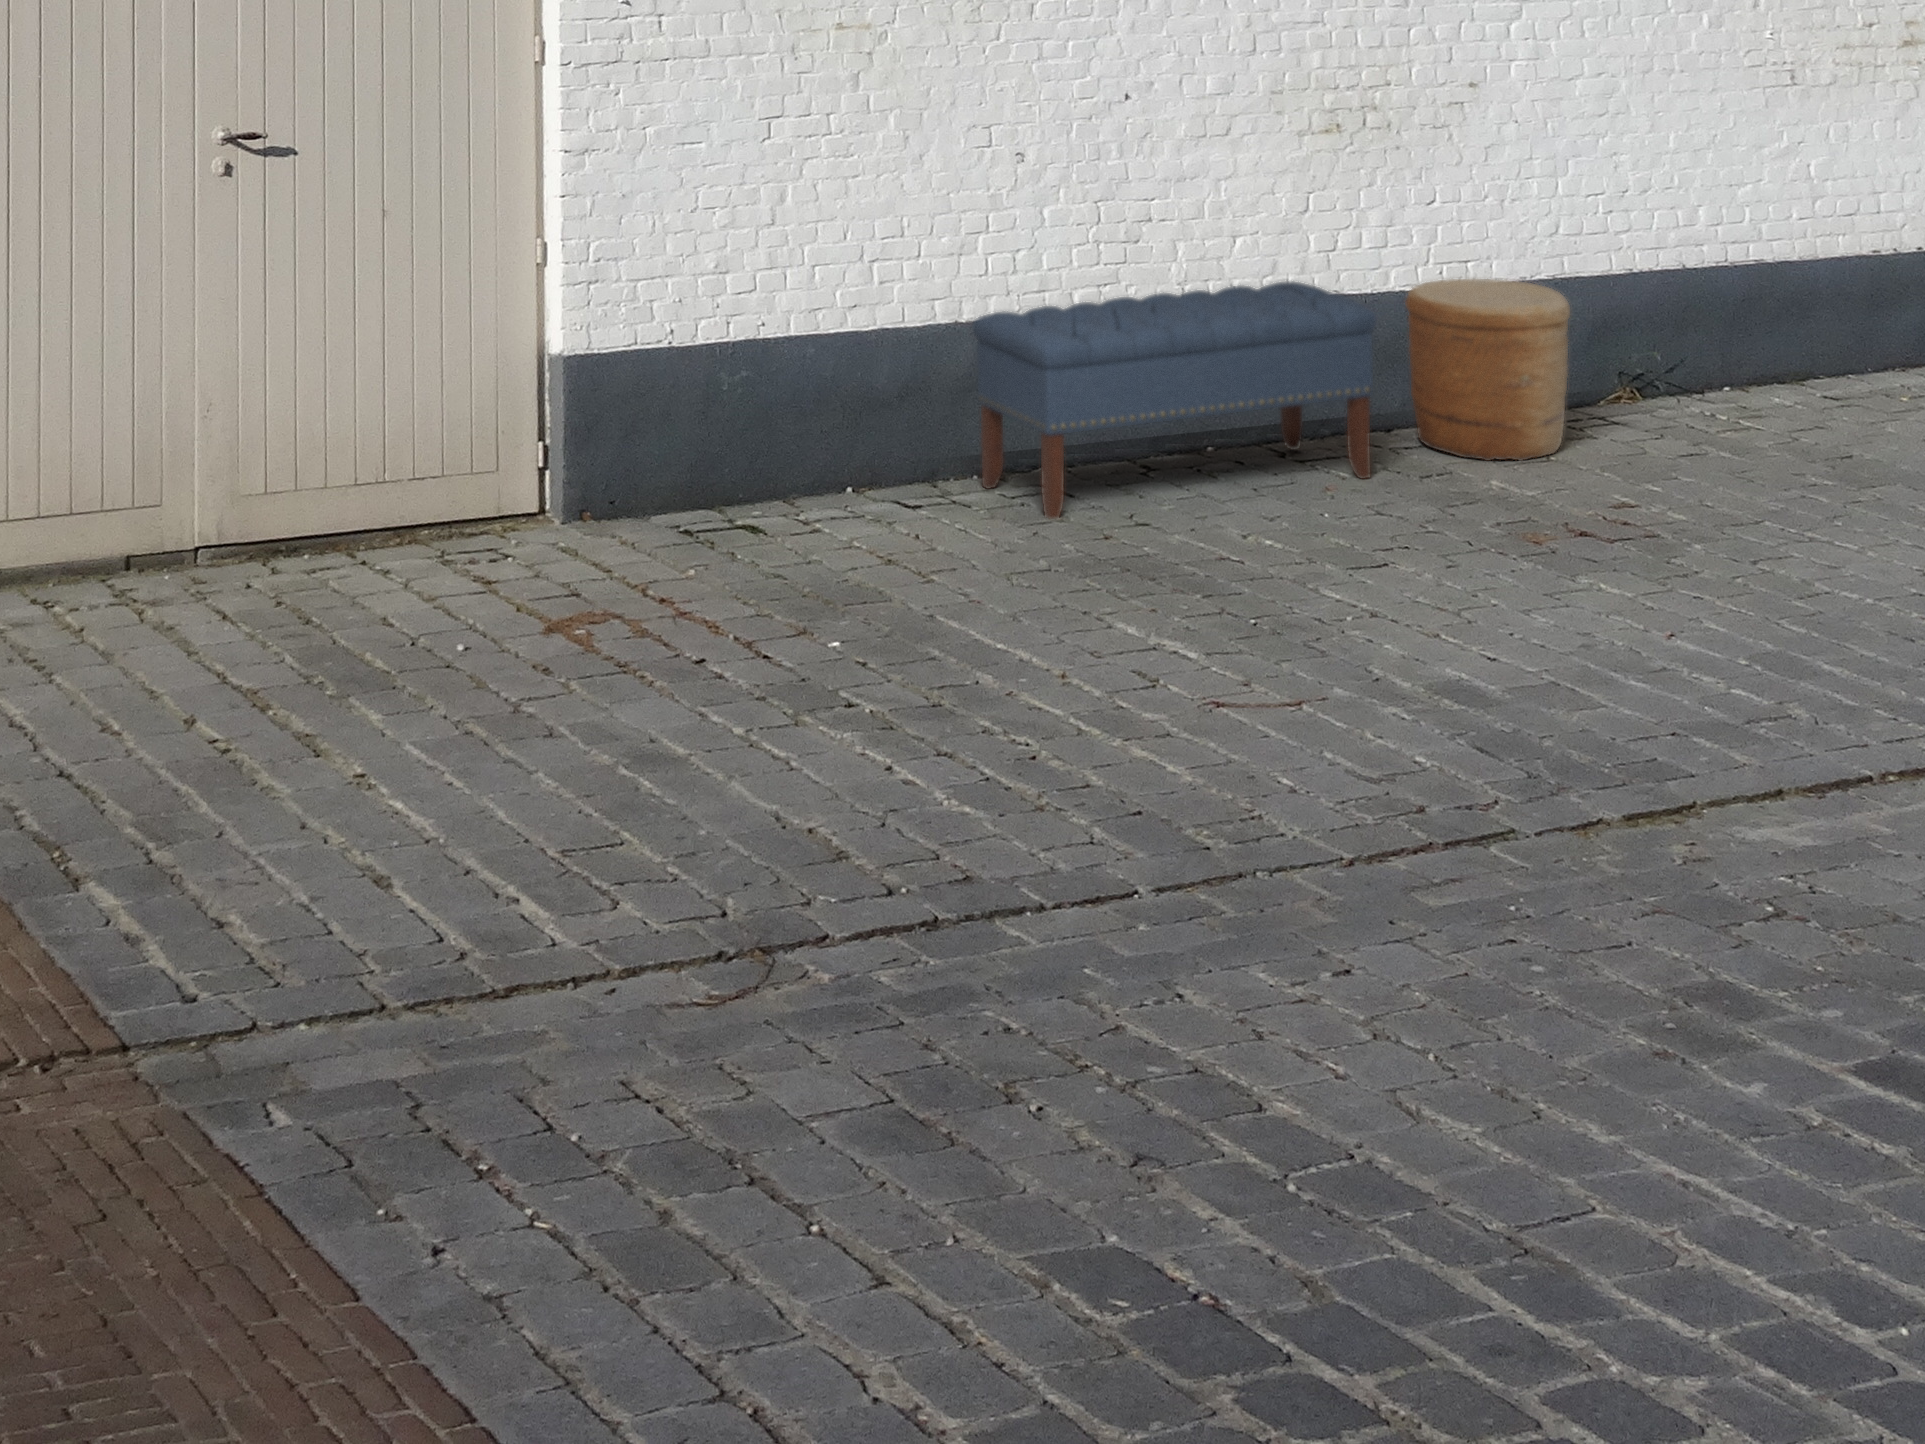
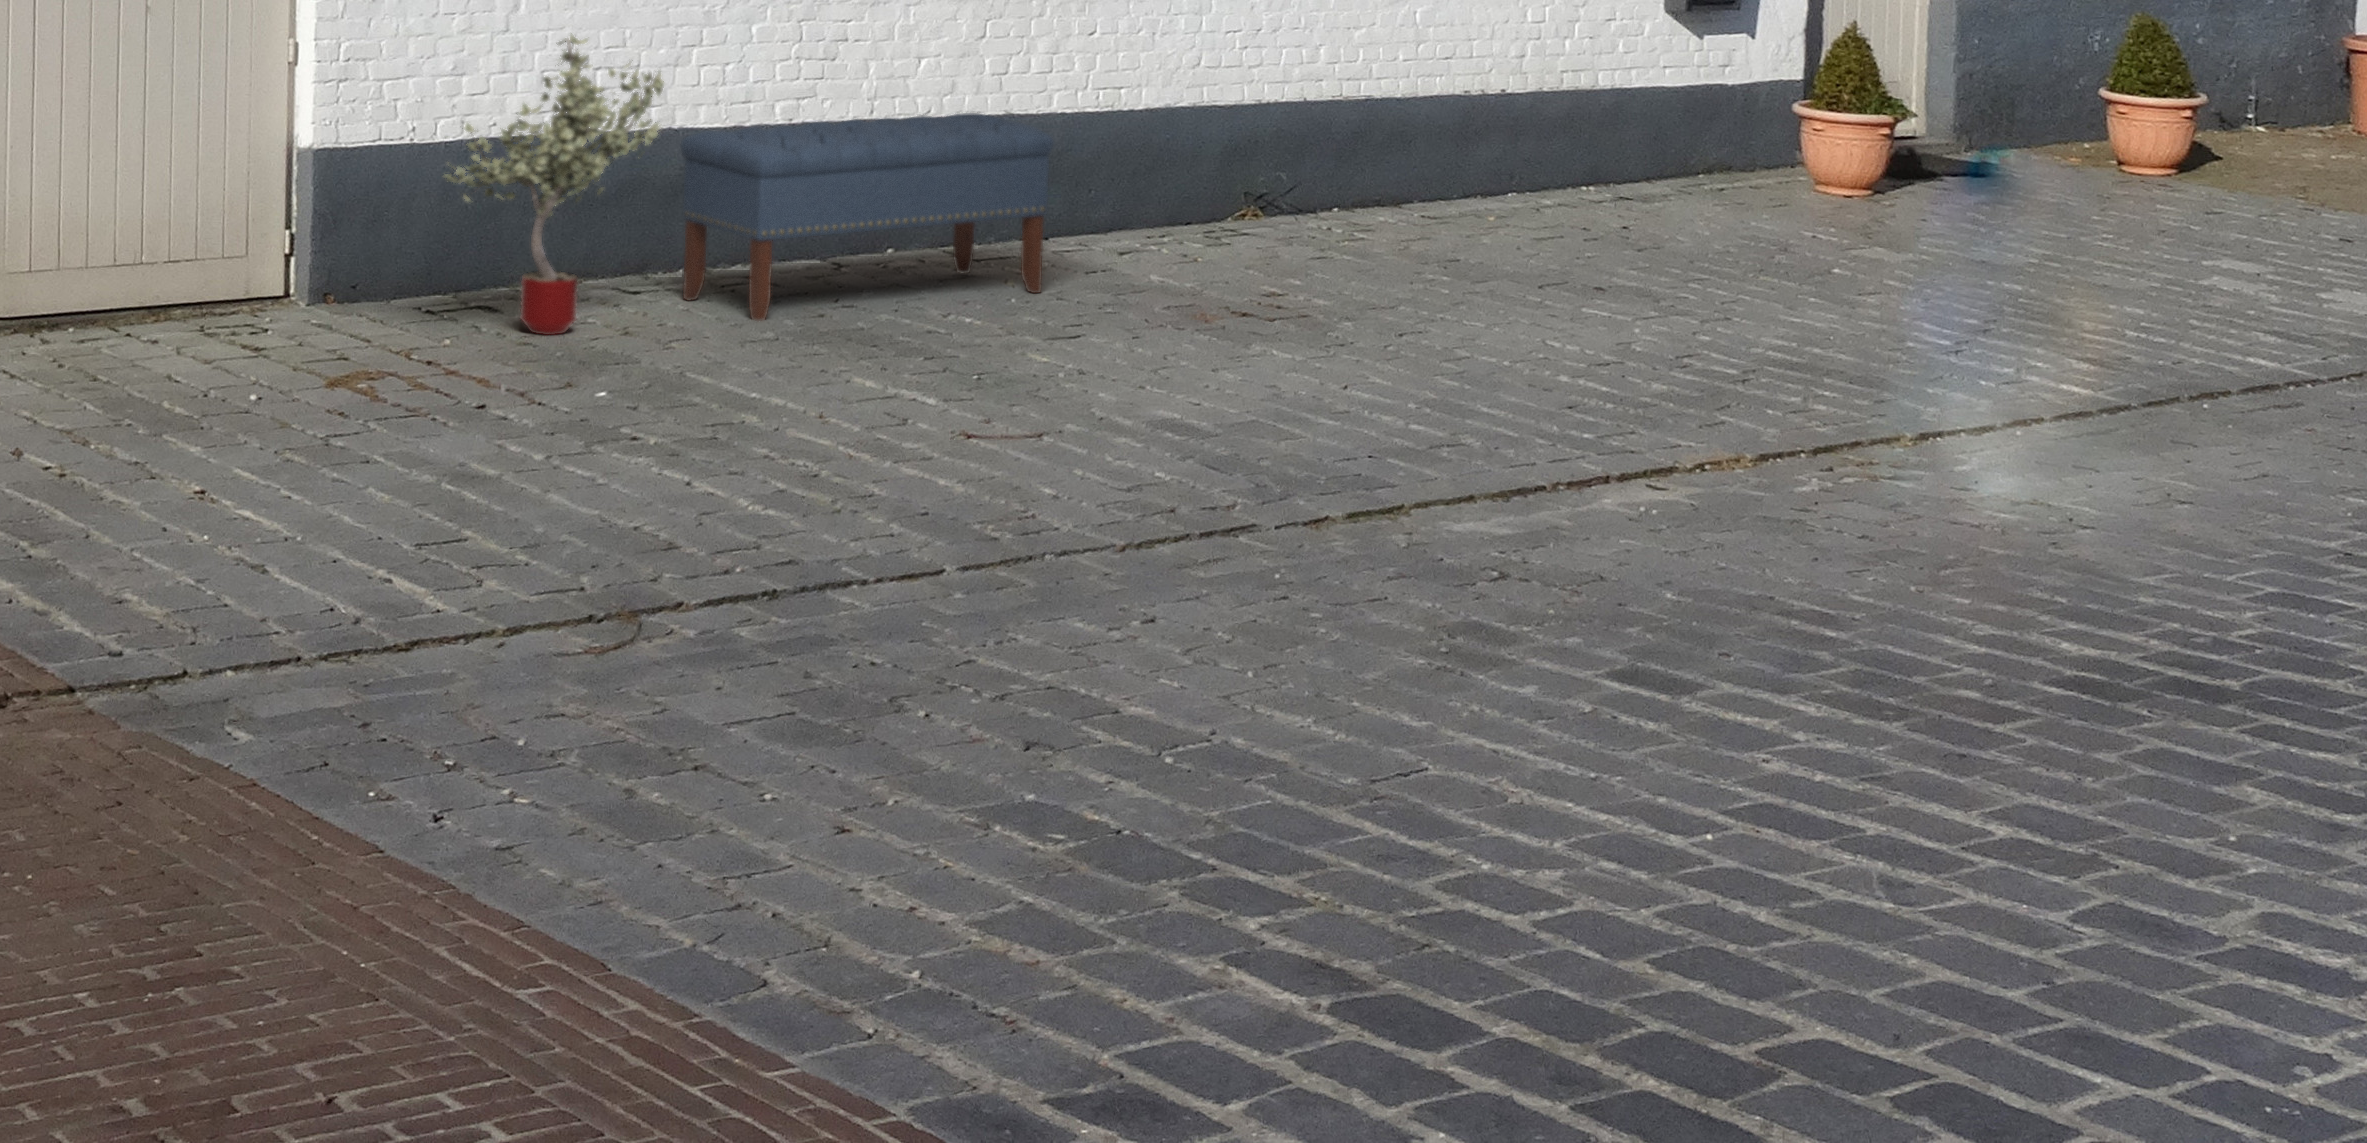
potted tree: none [702,219,940,539] -> present [444,35,664,335]
woven basket: present [1406,279,1570,461] -> none [1070,118,1221,282]

